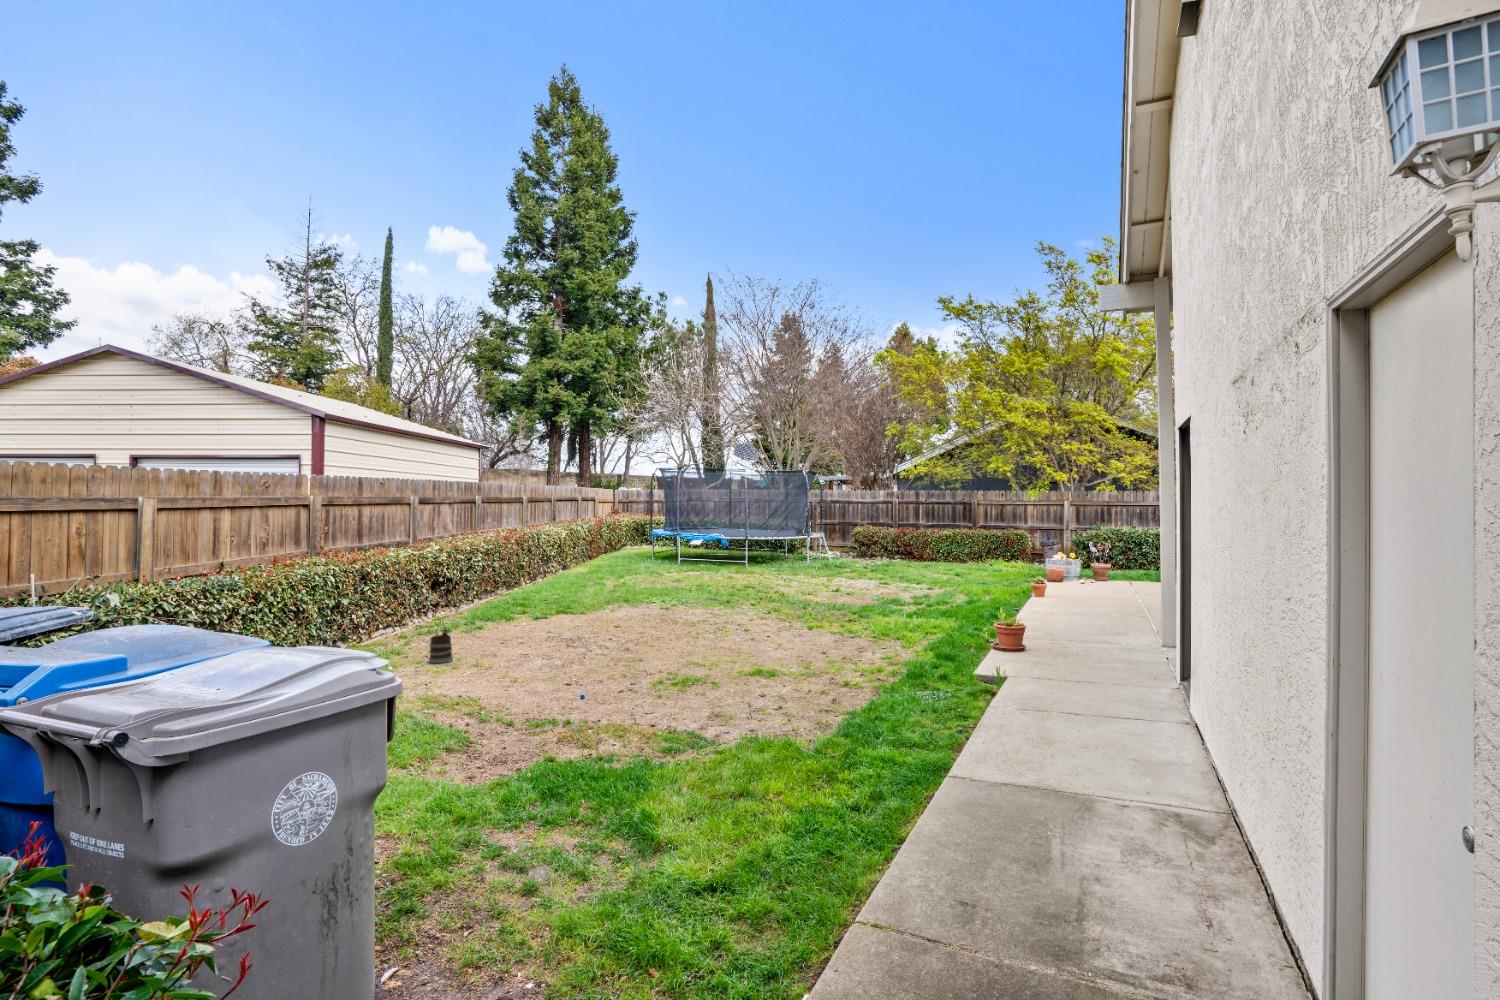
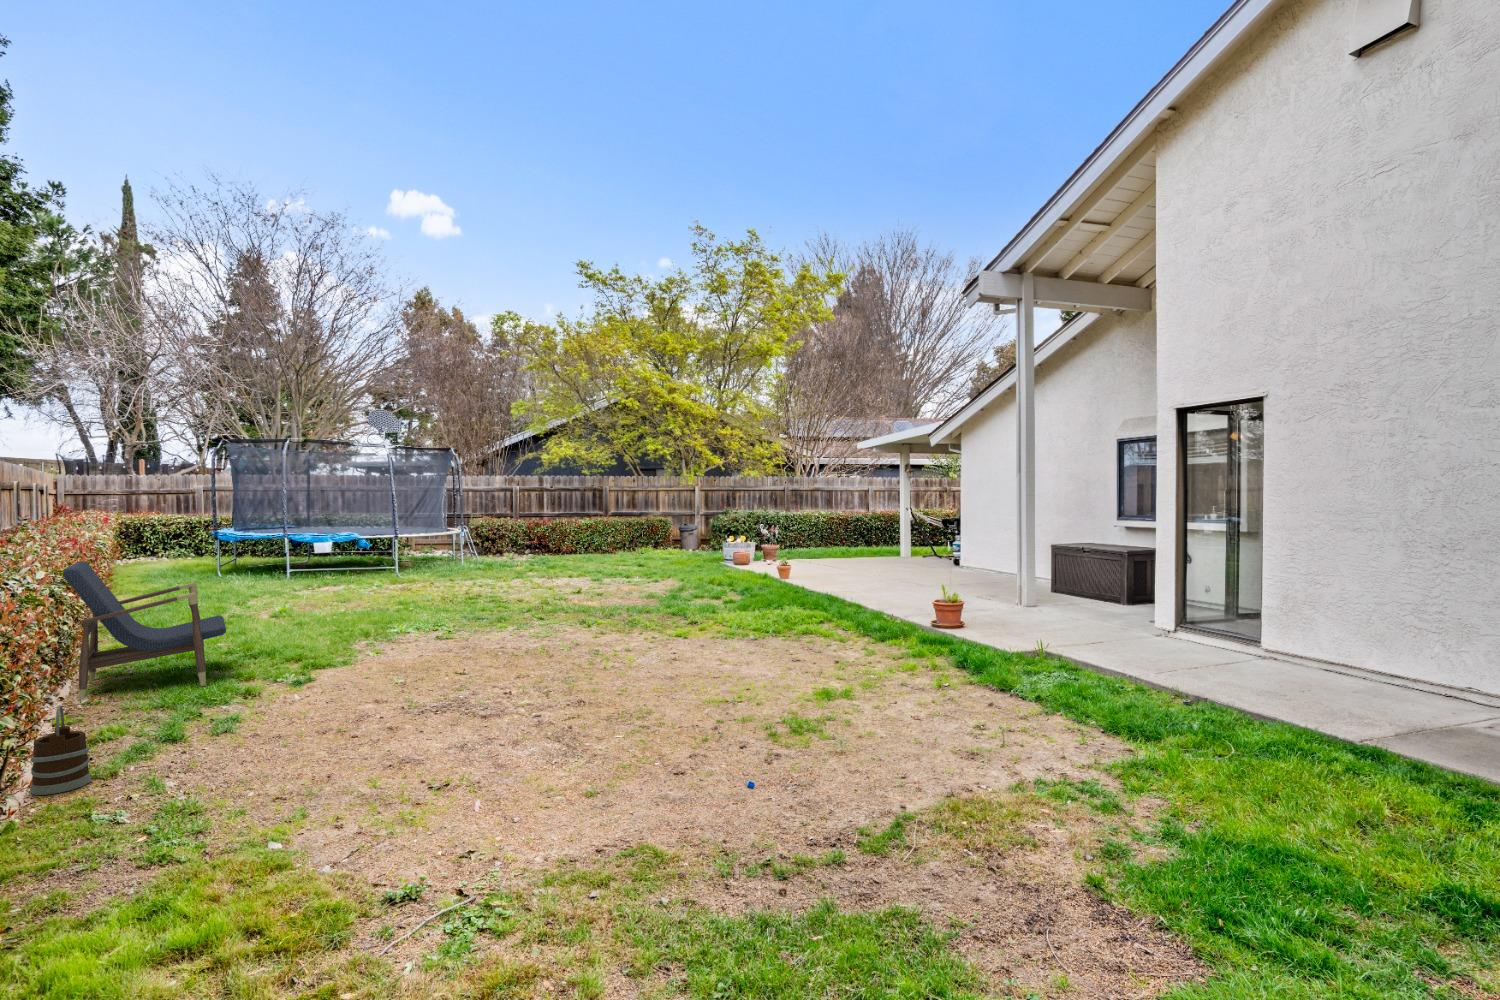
lounge chair: none [497,549,580,625] -> present [63,561,226,700]

